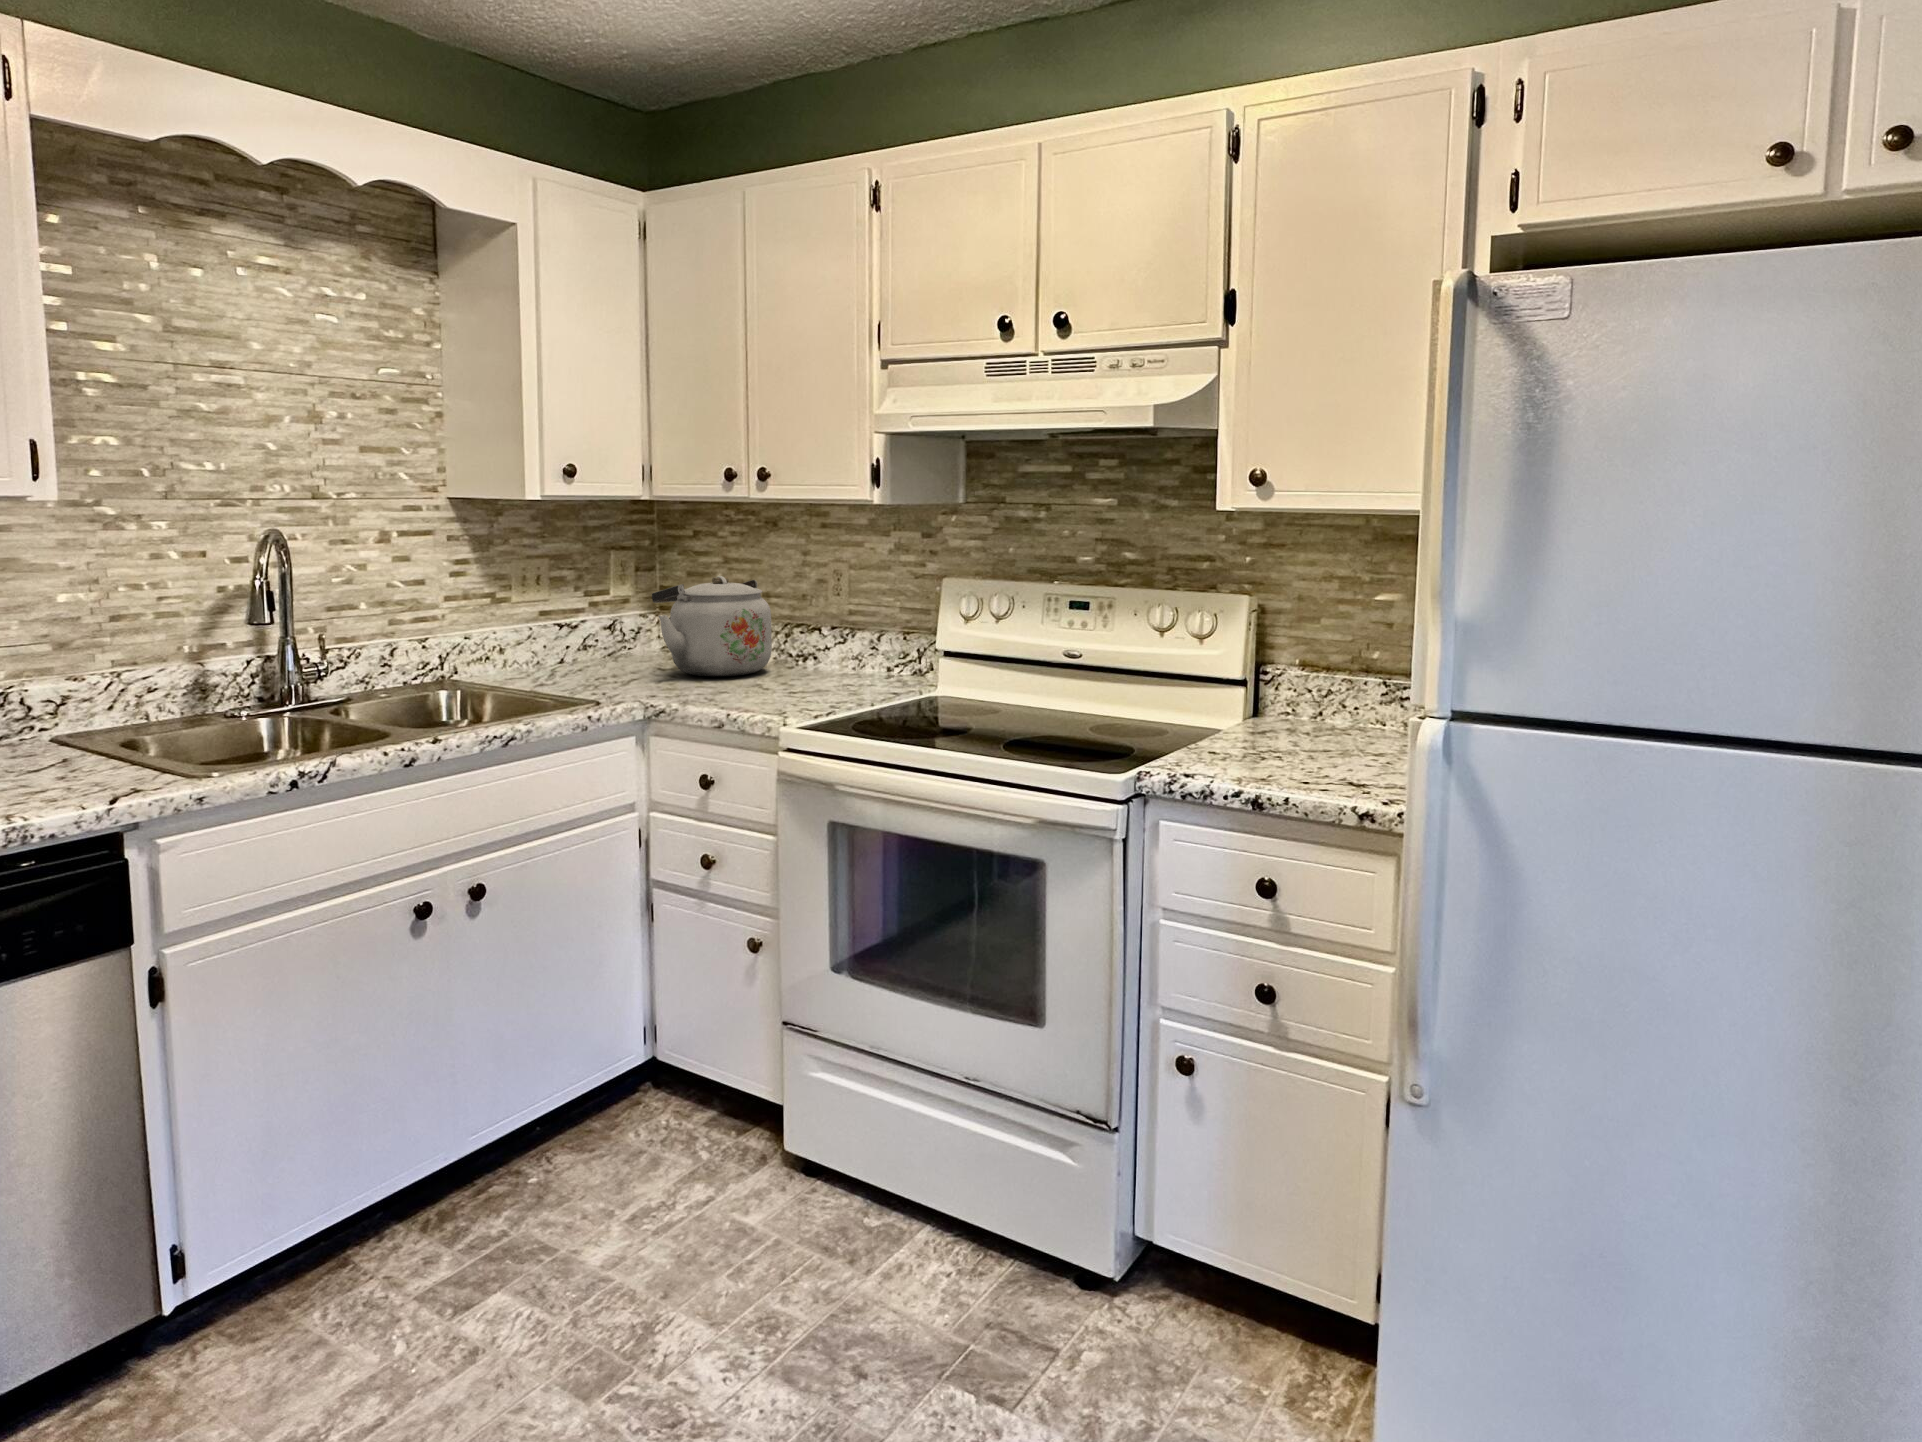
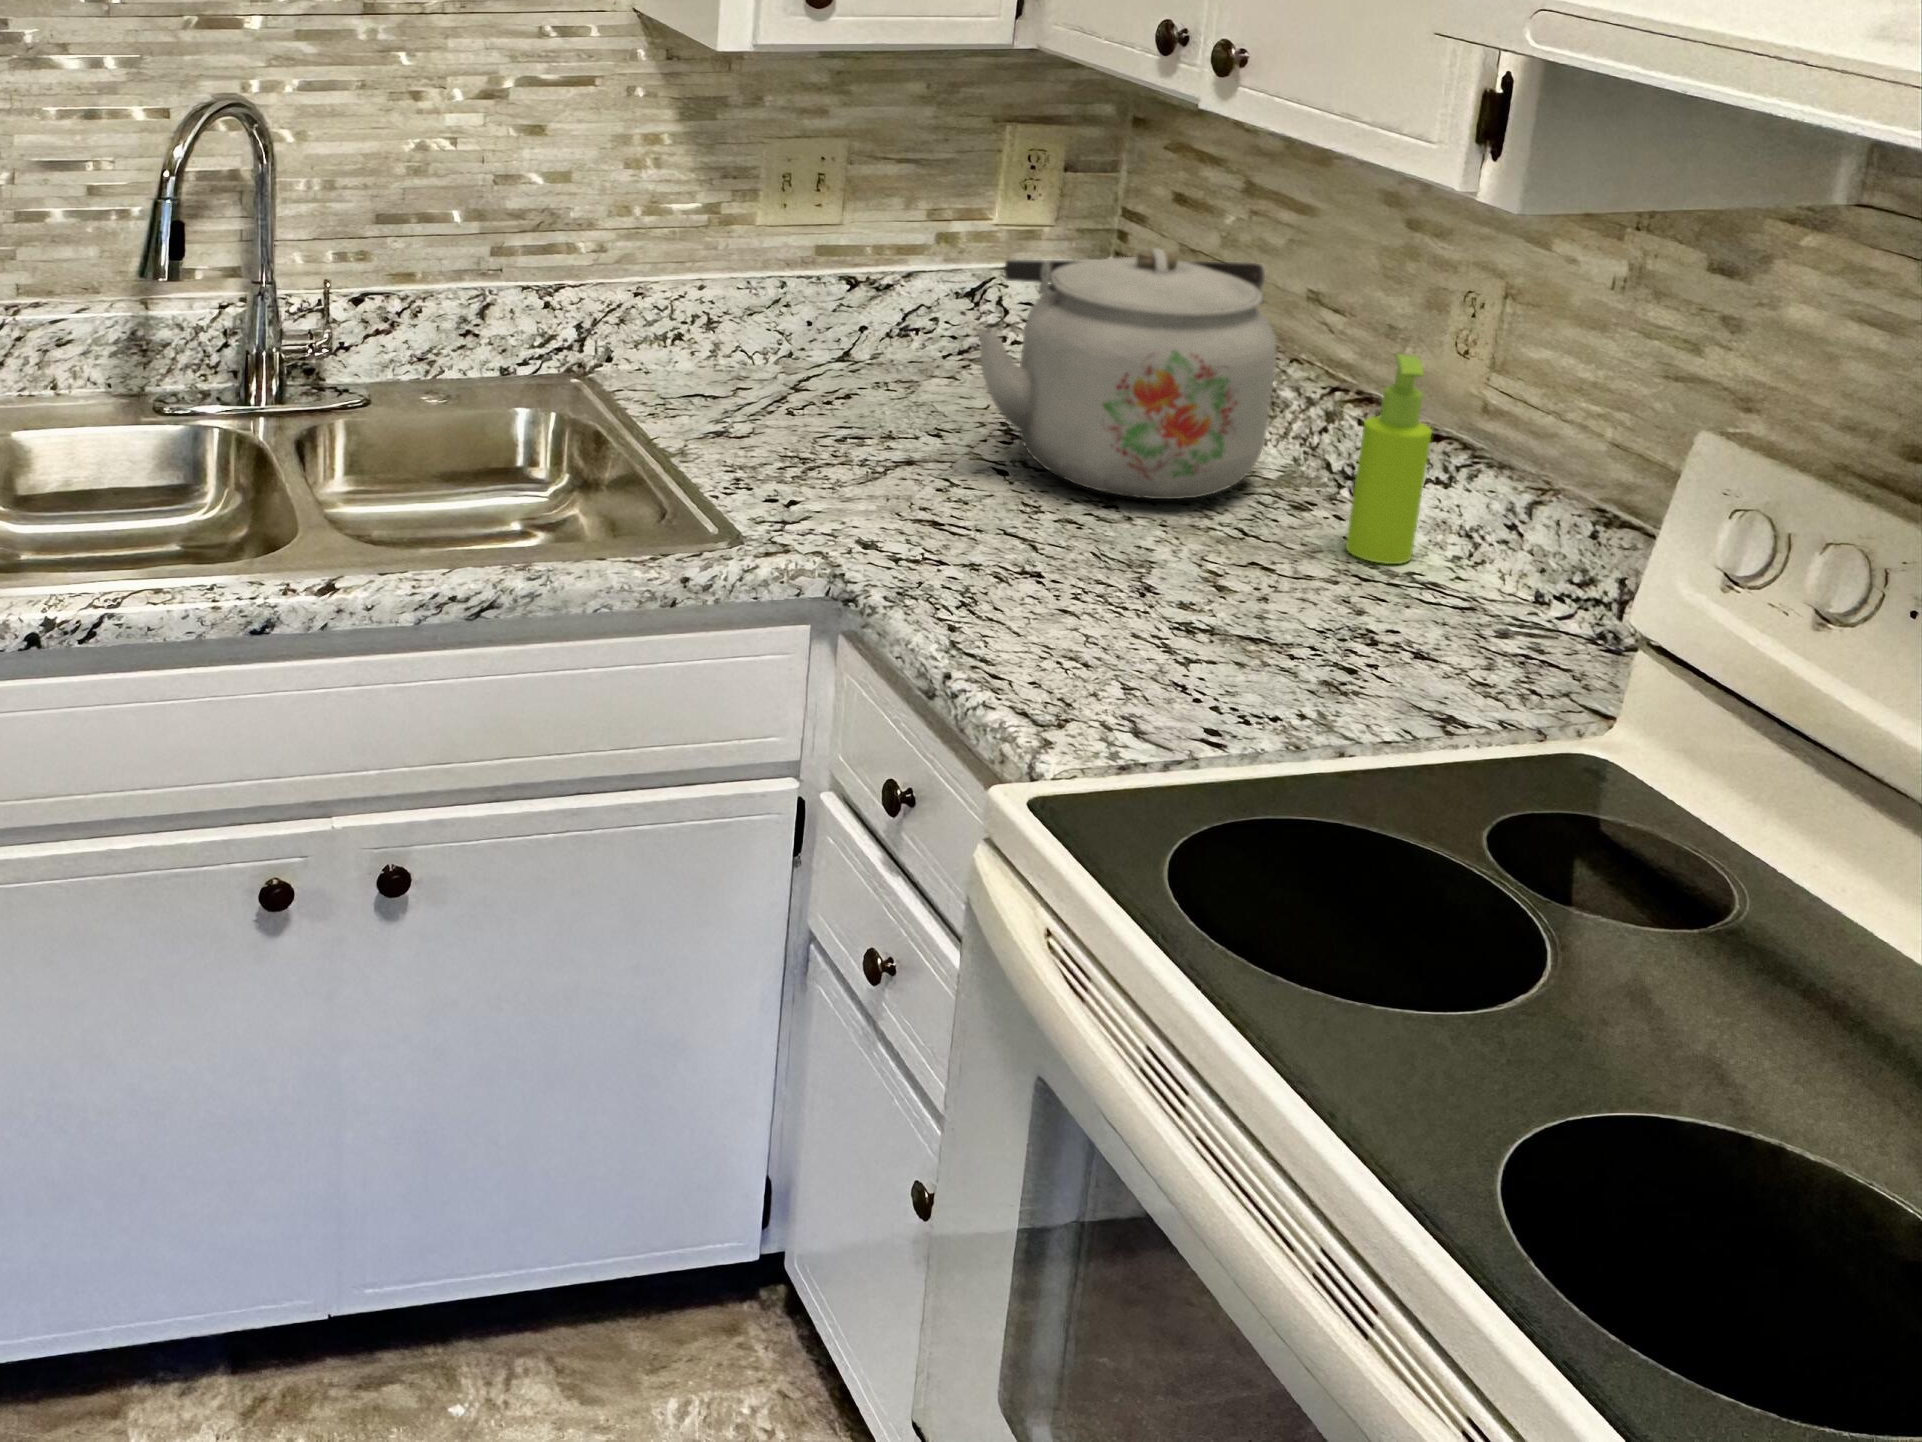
soap dispenser: none [815,596,839,675] -> present [1346,354,1432,564]

